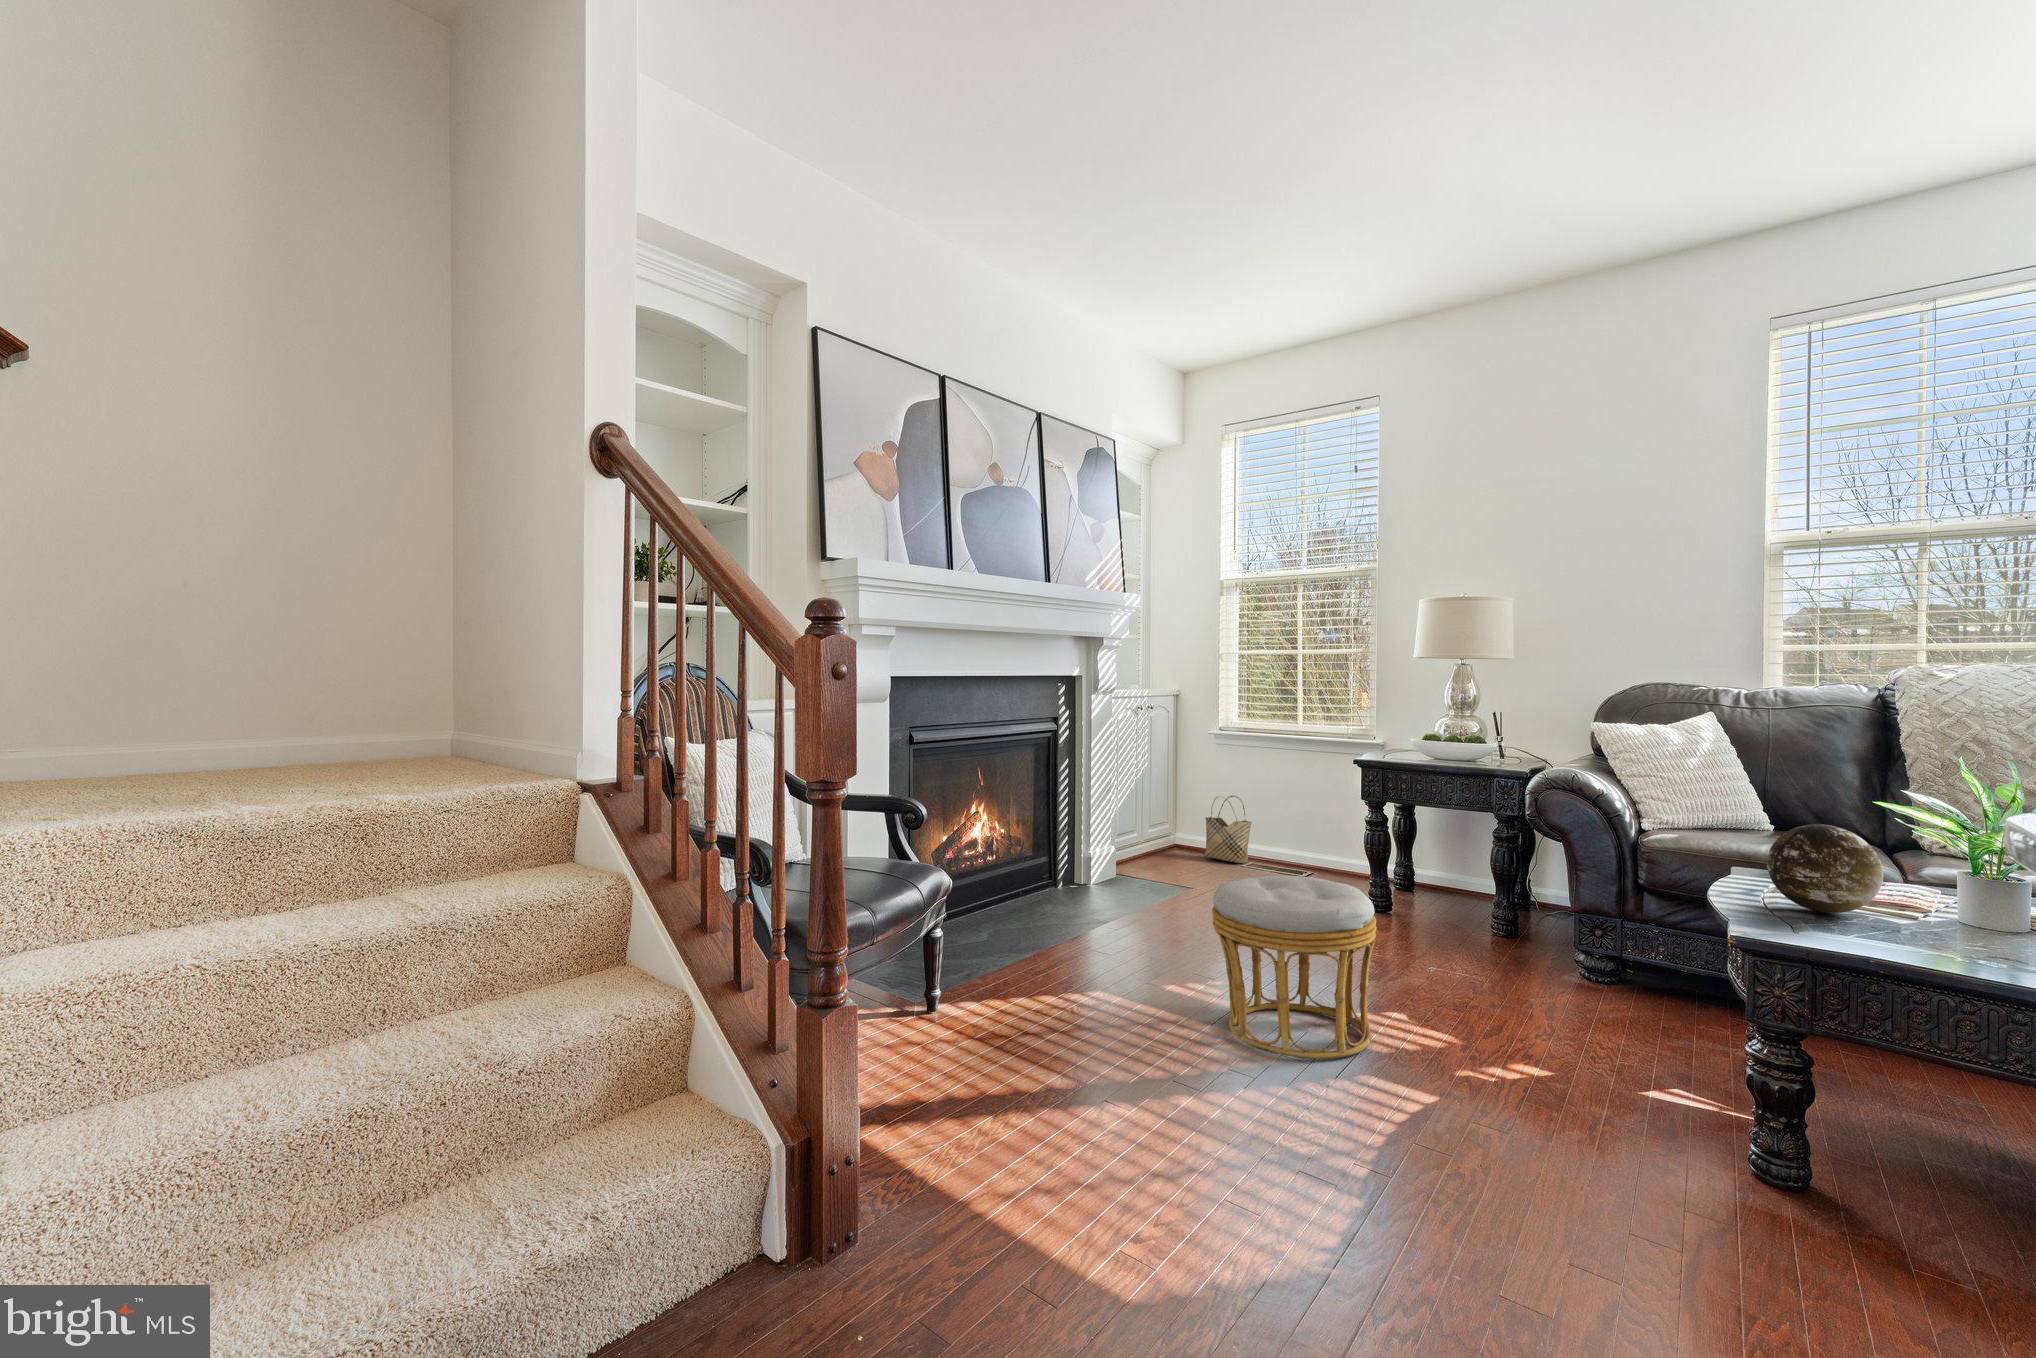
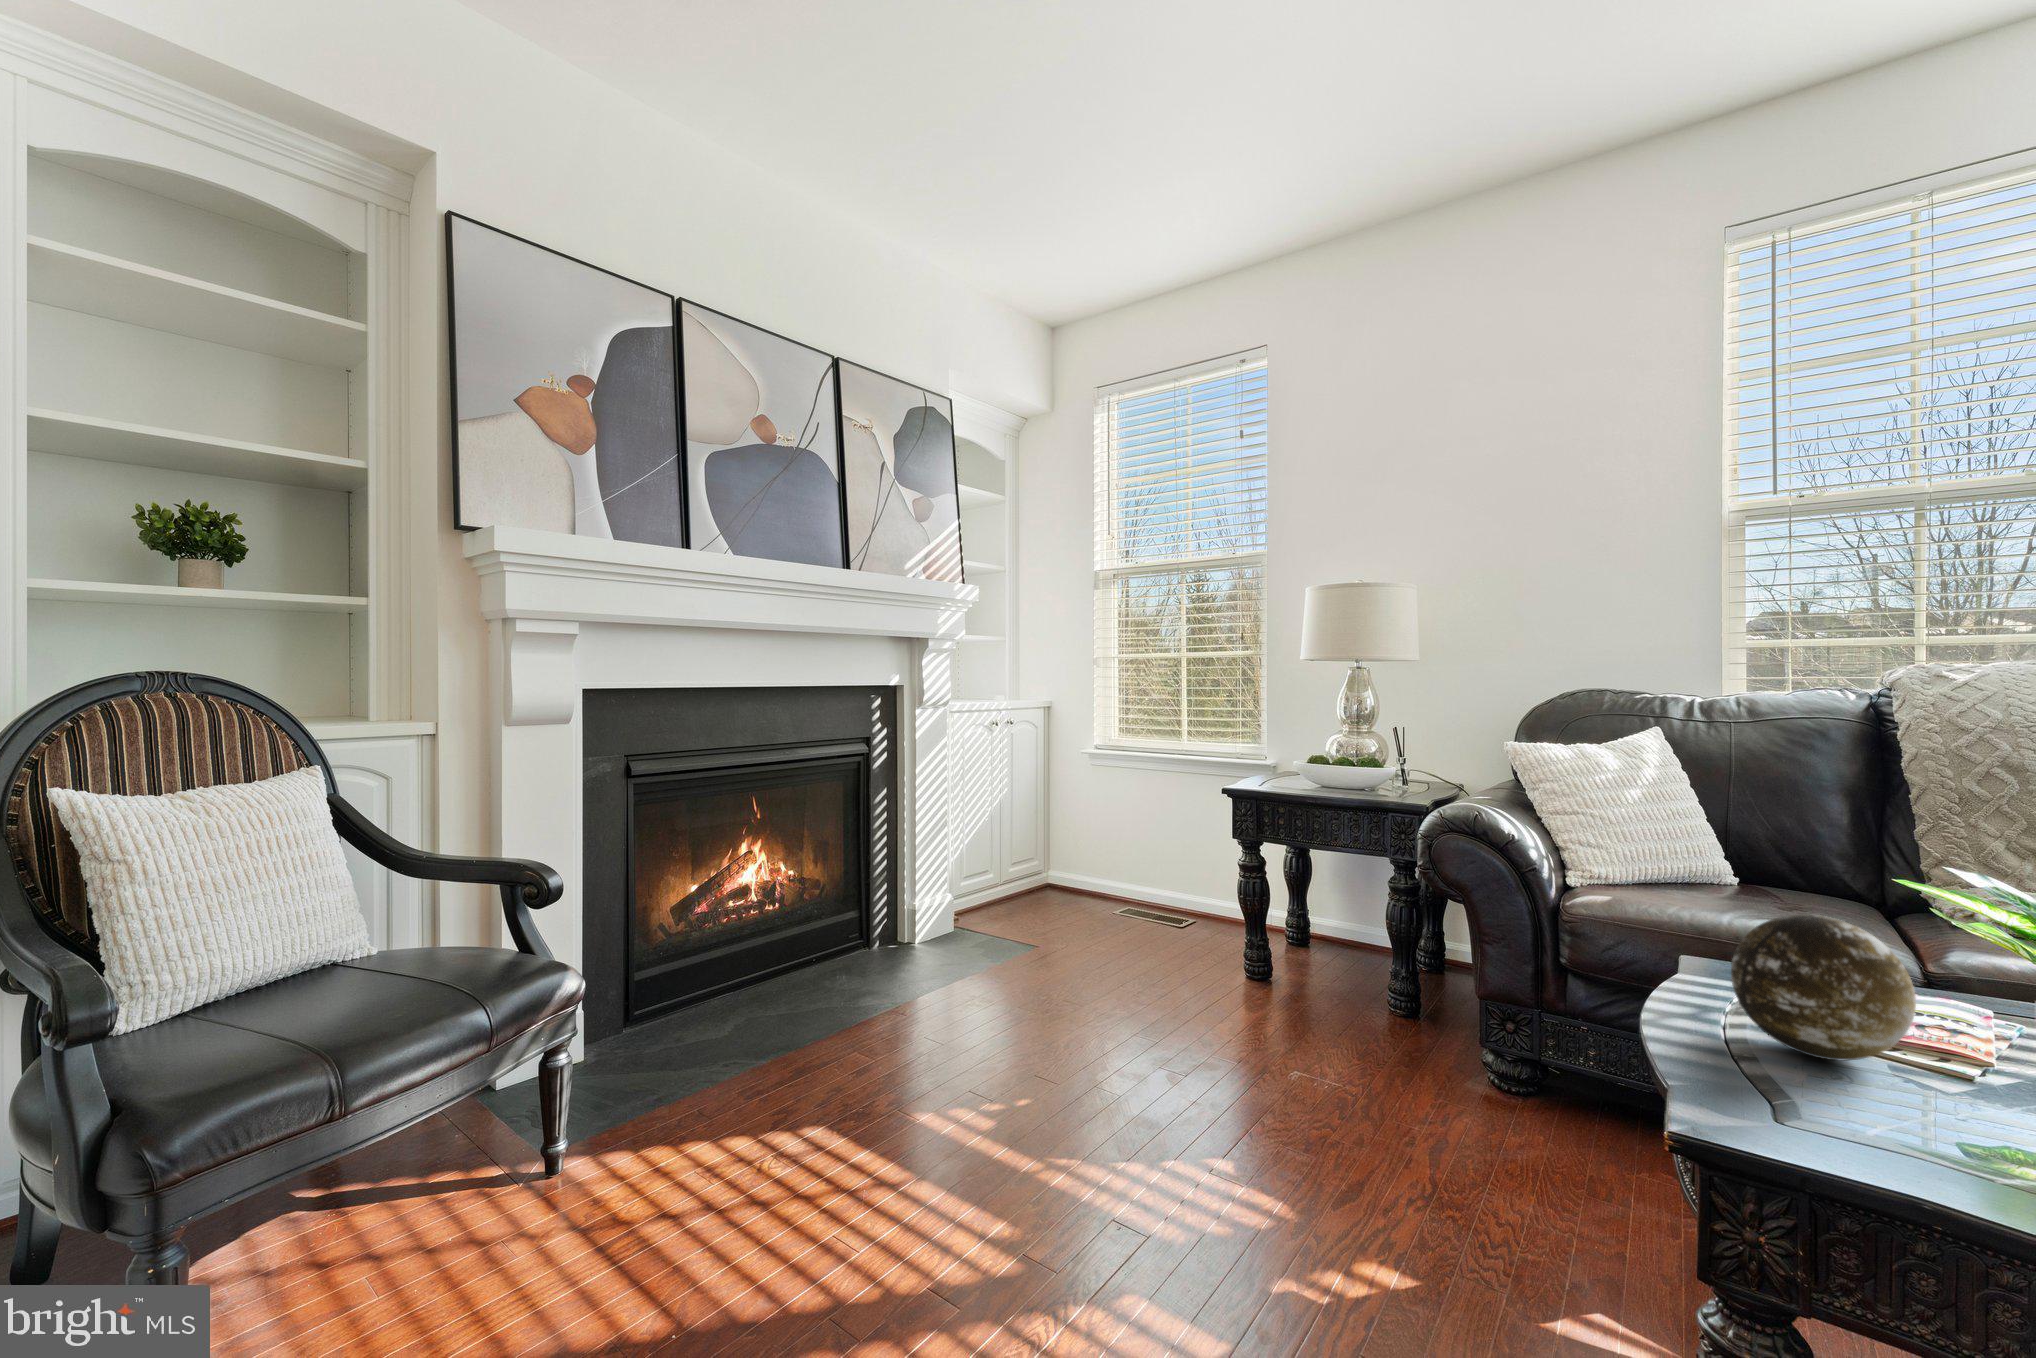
woven basket: present [1204,796,1251,863] -> none [1072,826,1126,907]
ottoman: present [1212,876,1377,1059] -> none [944,964,1171,1259]

